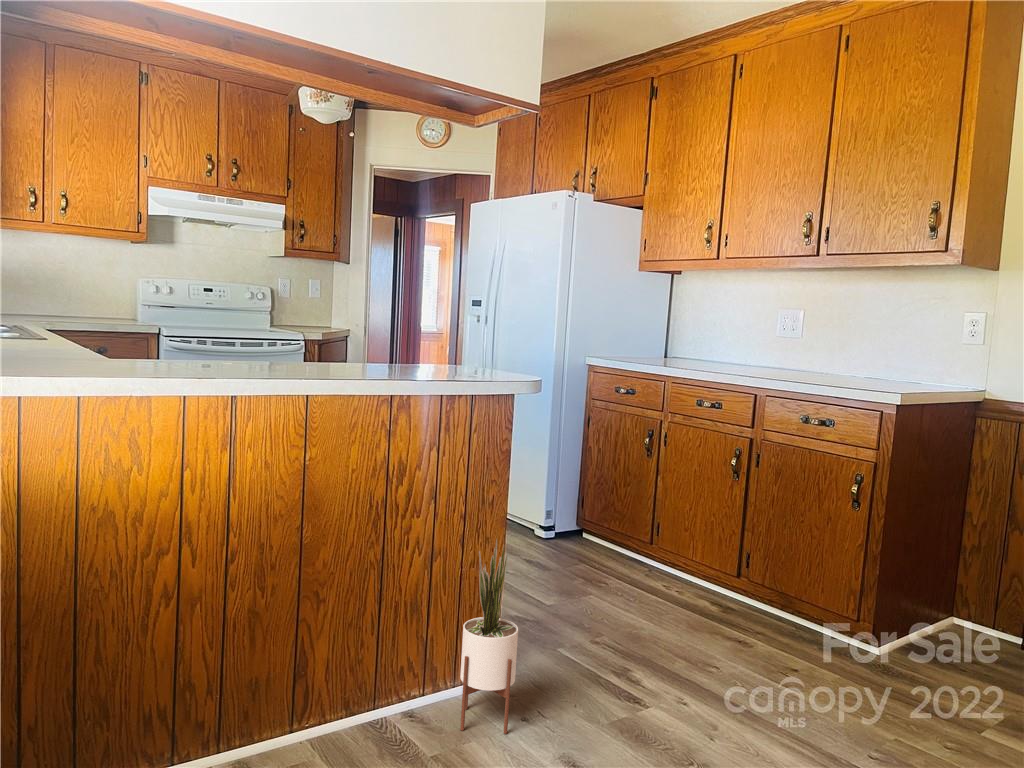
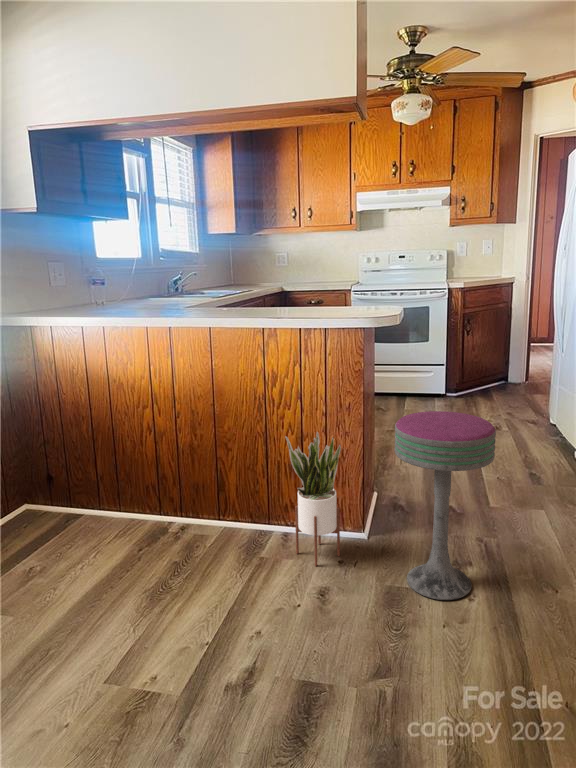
bar stool: none [586,490,701,714] -> present [394,411,496,600]

